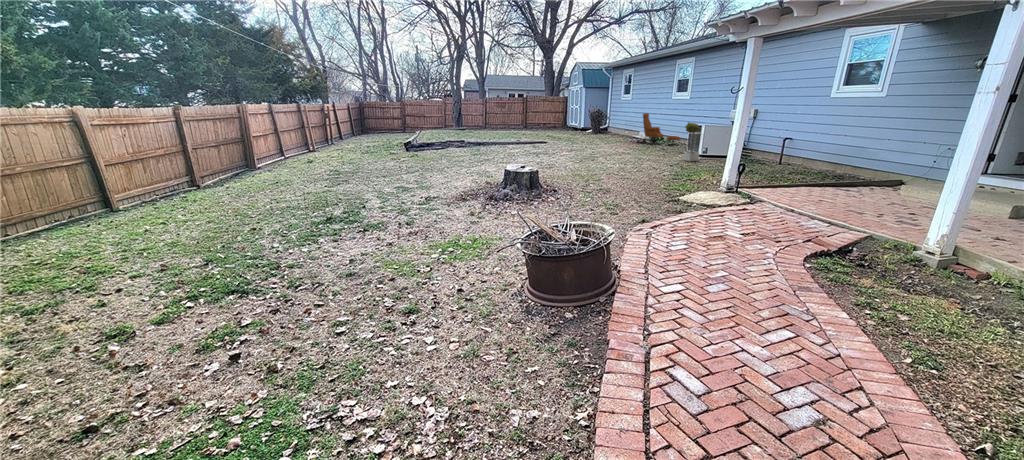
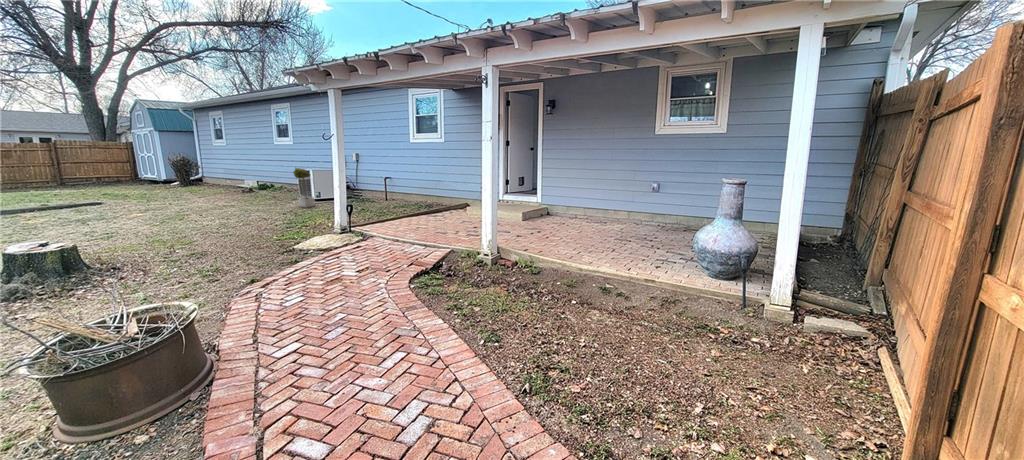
lounge chair: present [643,113,680,145] -> none [243,160,295,195]

